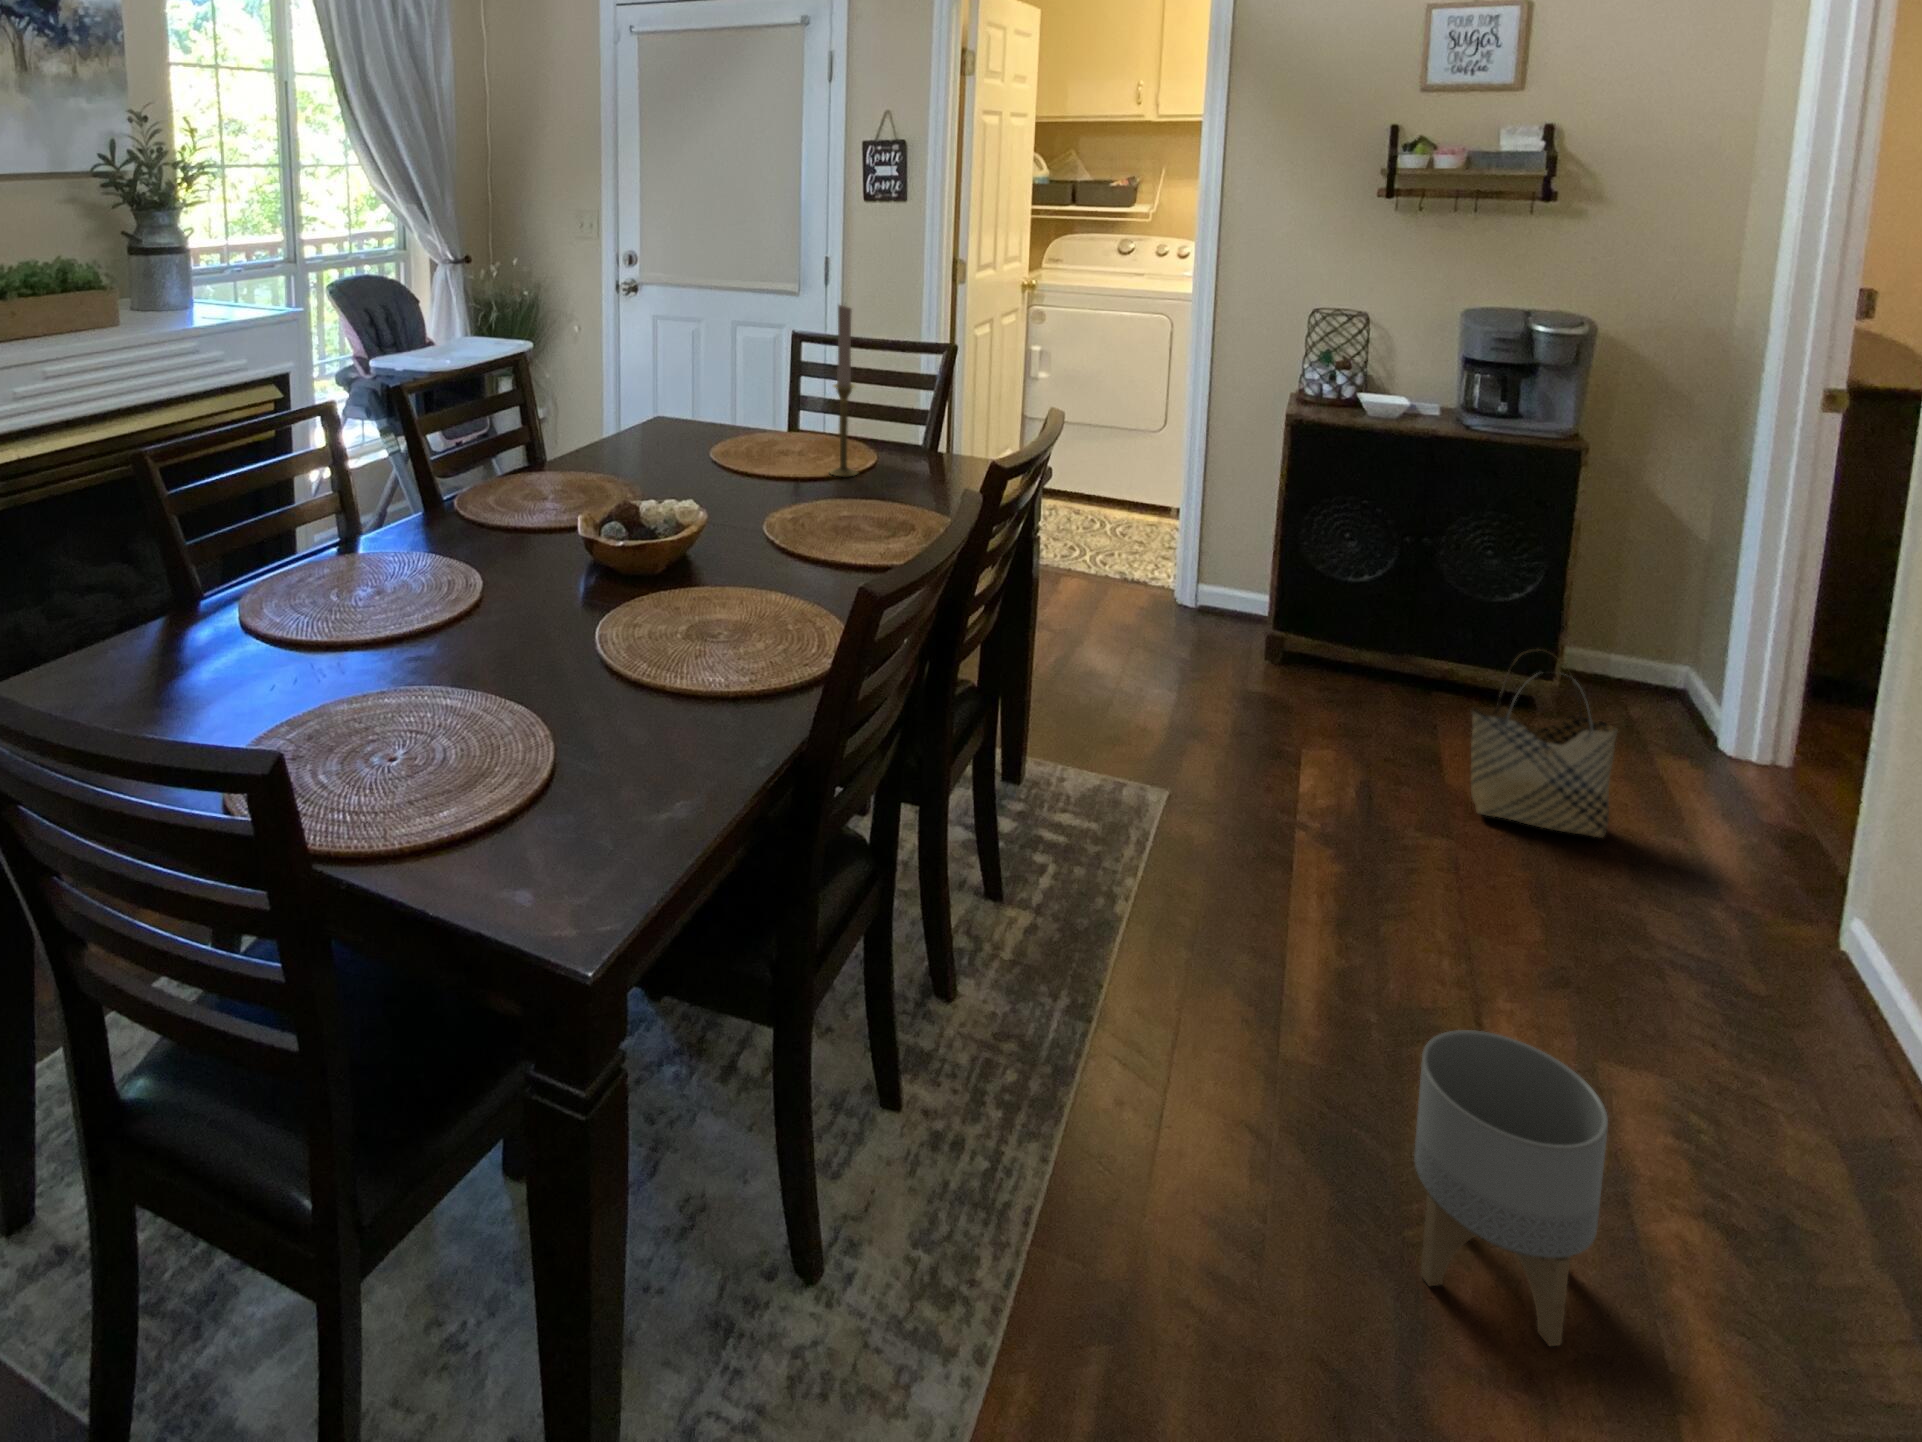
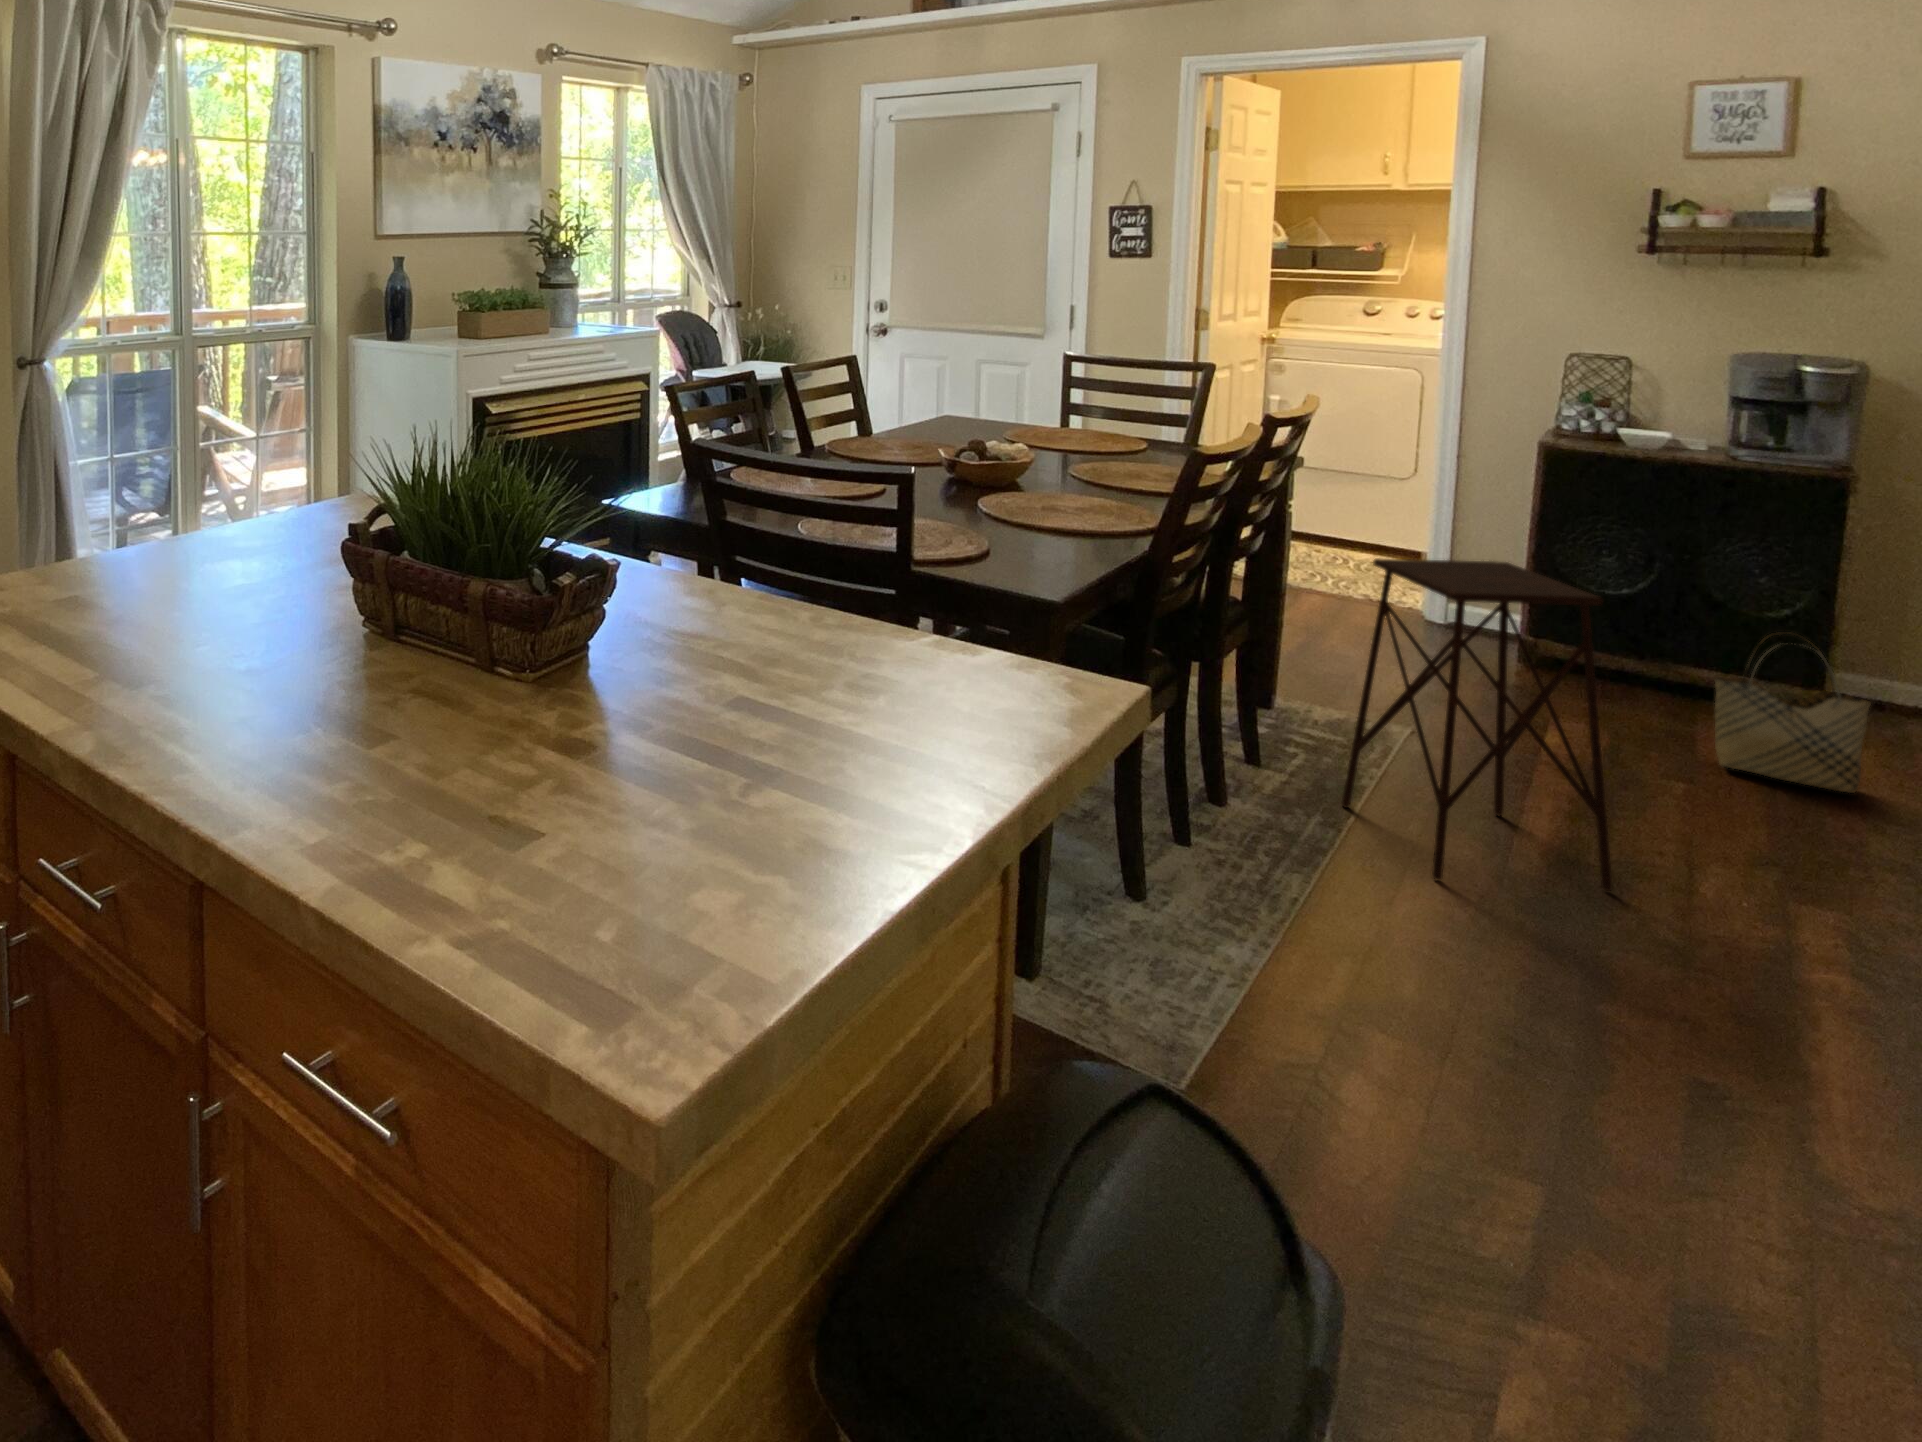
candlestick: present [830,305,857,476] -> none [1108,321,1133,448]
side table: none [1100,637,1416,1137] -> present [1342,559,1612,891]
planter: present [1414,1030,1608,1346] -> none [1593,803,1746,995]

